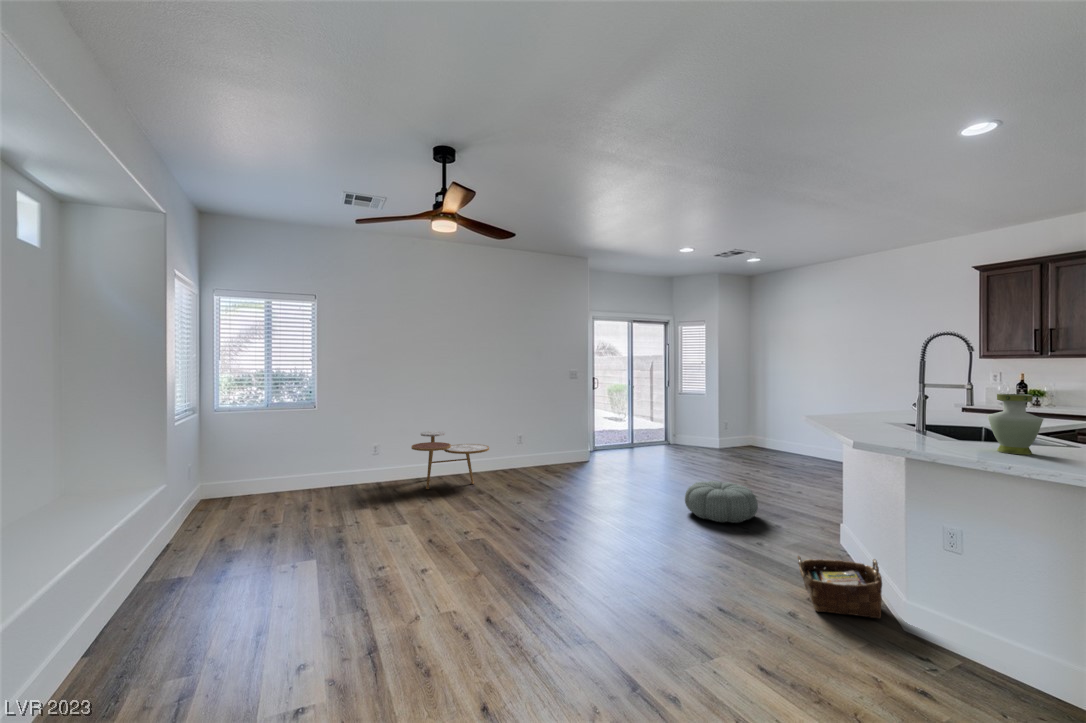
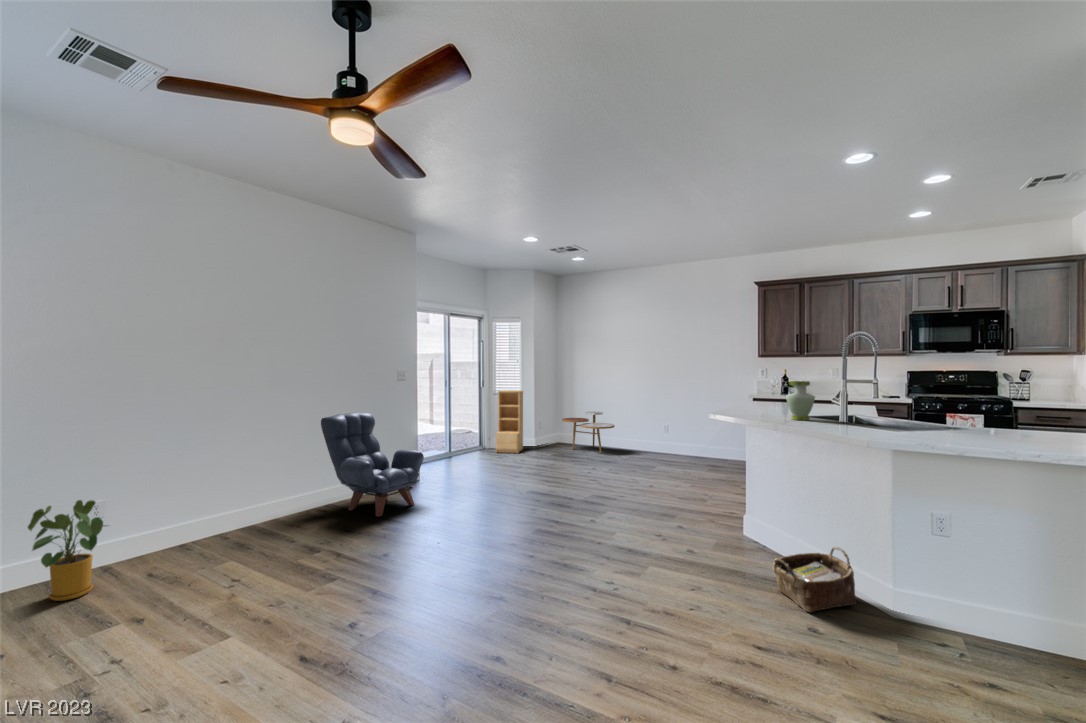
bookshelf: none [676,390,707,451] -> present [495,390,523,453]
vase: present [987,394,1043,455] -> present [786,381,815,420]
armchair: none [509,402,579,481] -> present [321,413,424,517]
side table: present [411,431,489,489] -> present [562,412,614,454]
house plant: none [340,441,377,494] -> present [28,500,107,601]
pouf: present [685,481,758,523] -> none [582,487,655,532]

